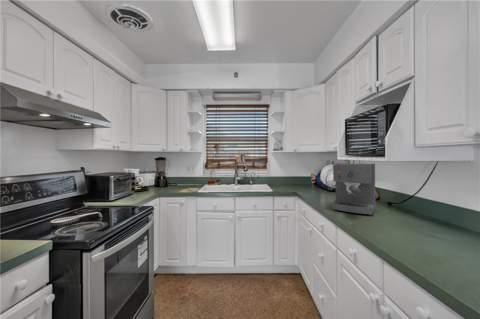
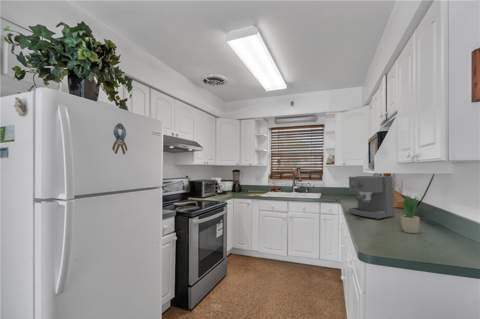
potted plant: none [419,179,450,234] -> present [400,195,420,233]

